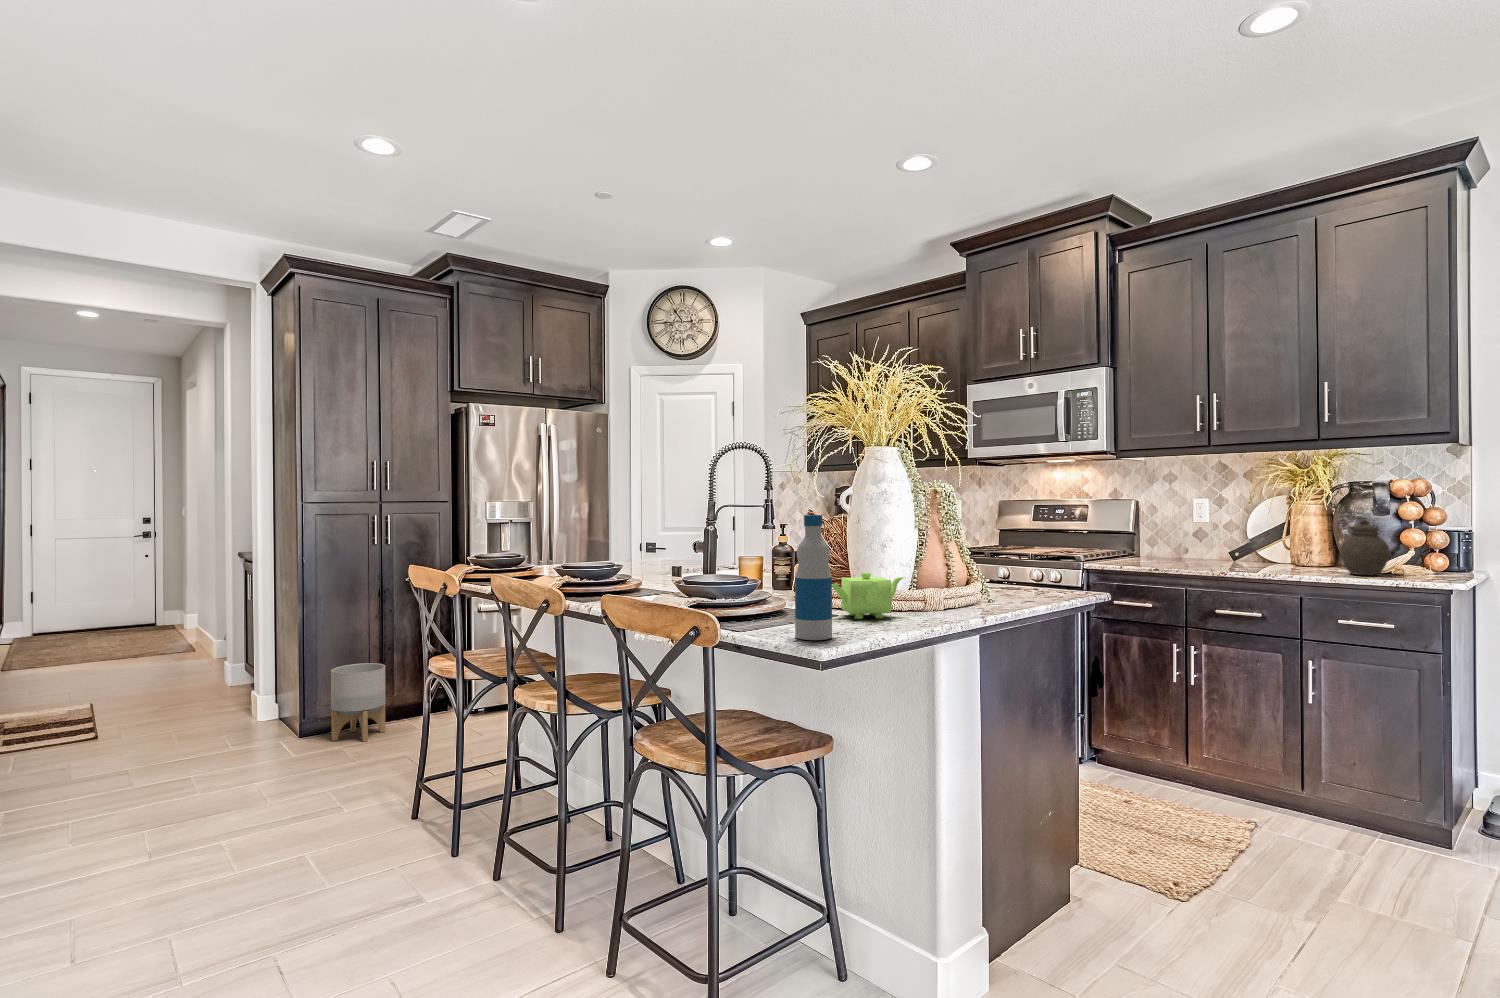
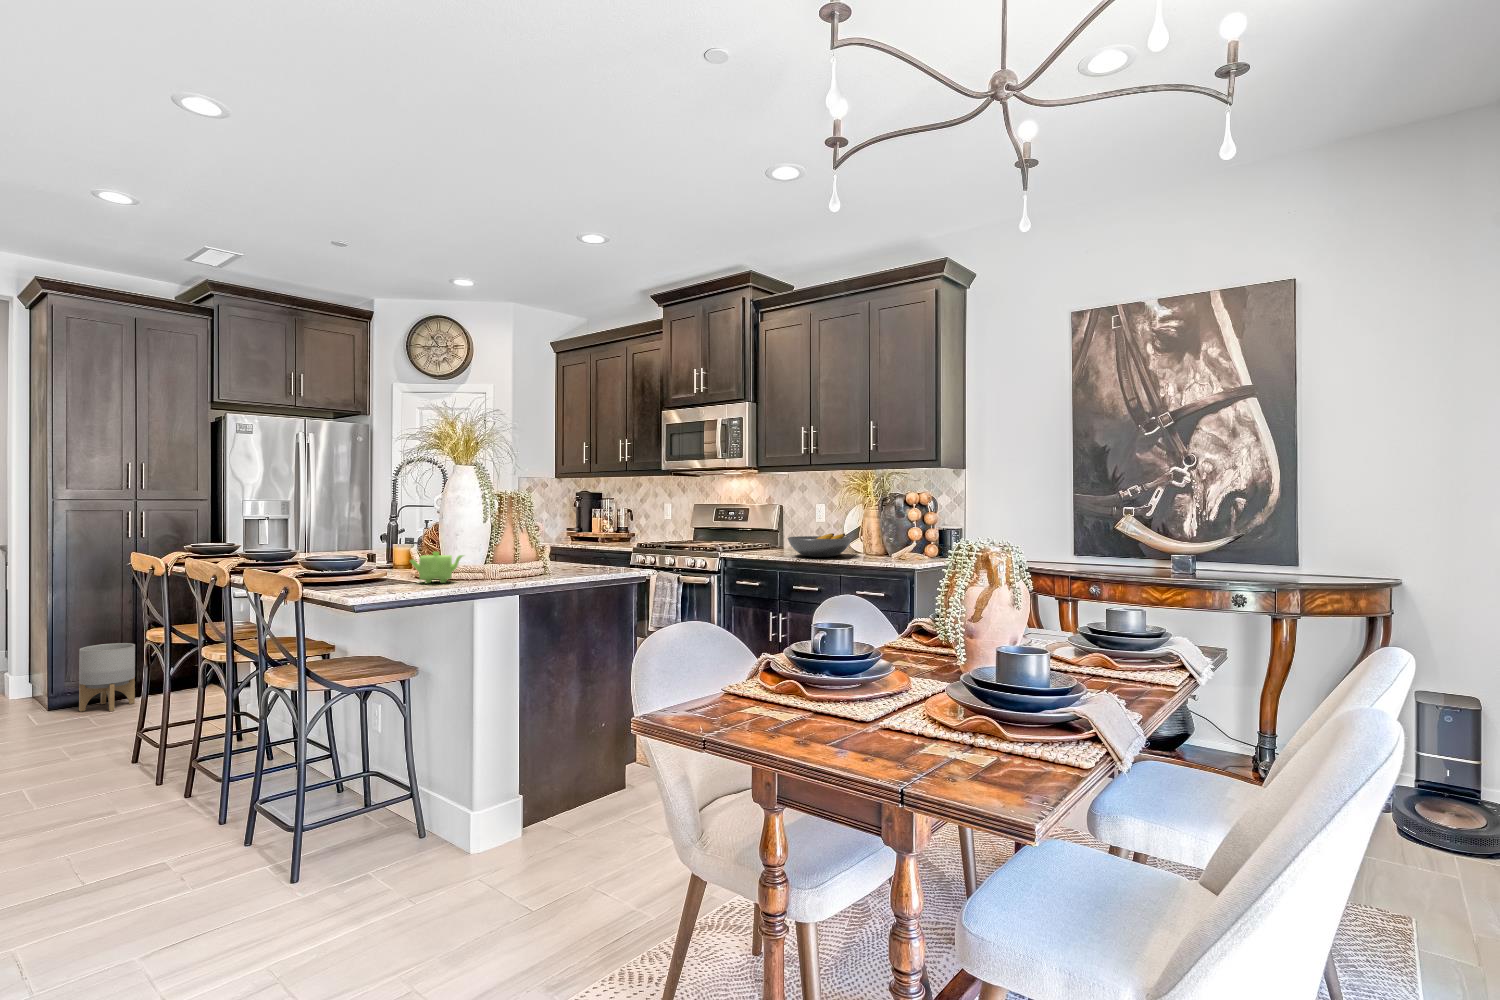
bottle: present [795,515,832,640] -> none [353,511,380,594]
jar: present [1340,521,1389,575] -> none [877,521,906,560]
fruit bowl: none [1190,538,1292,570] -> present [787,533,852,557]

